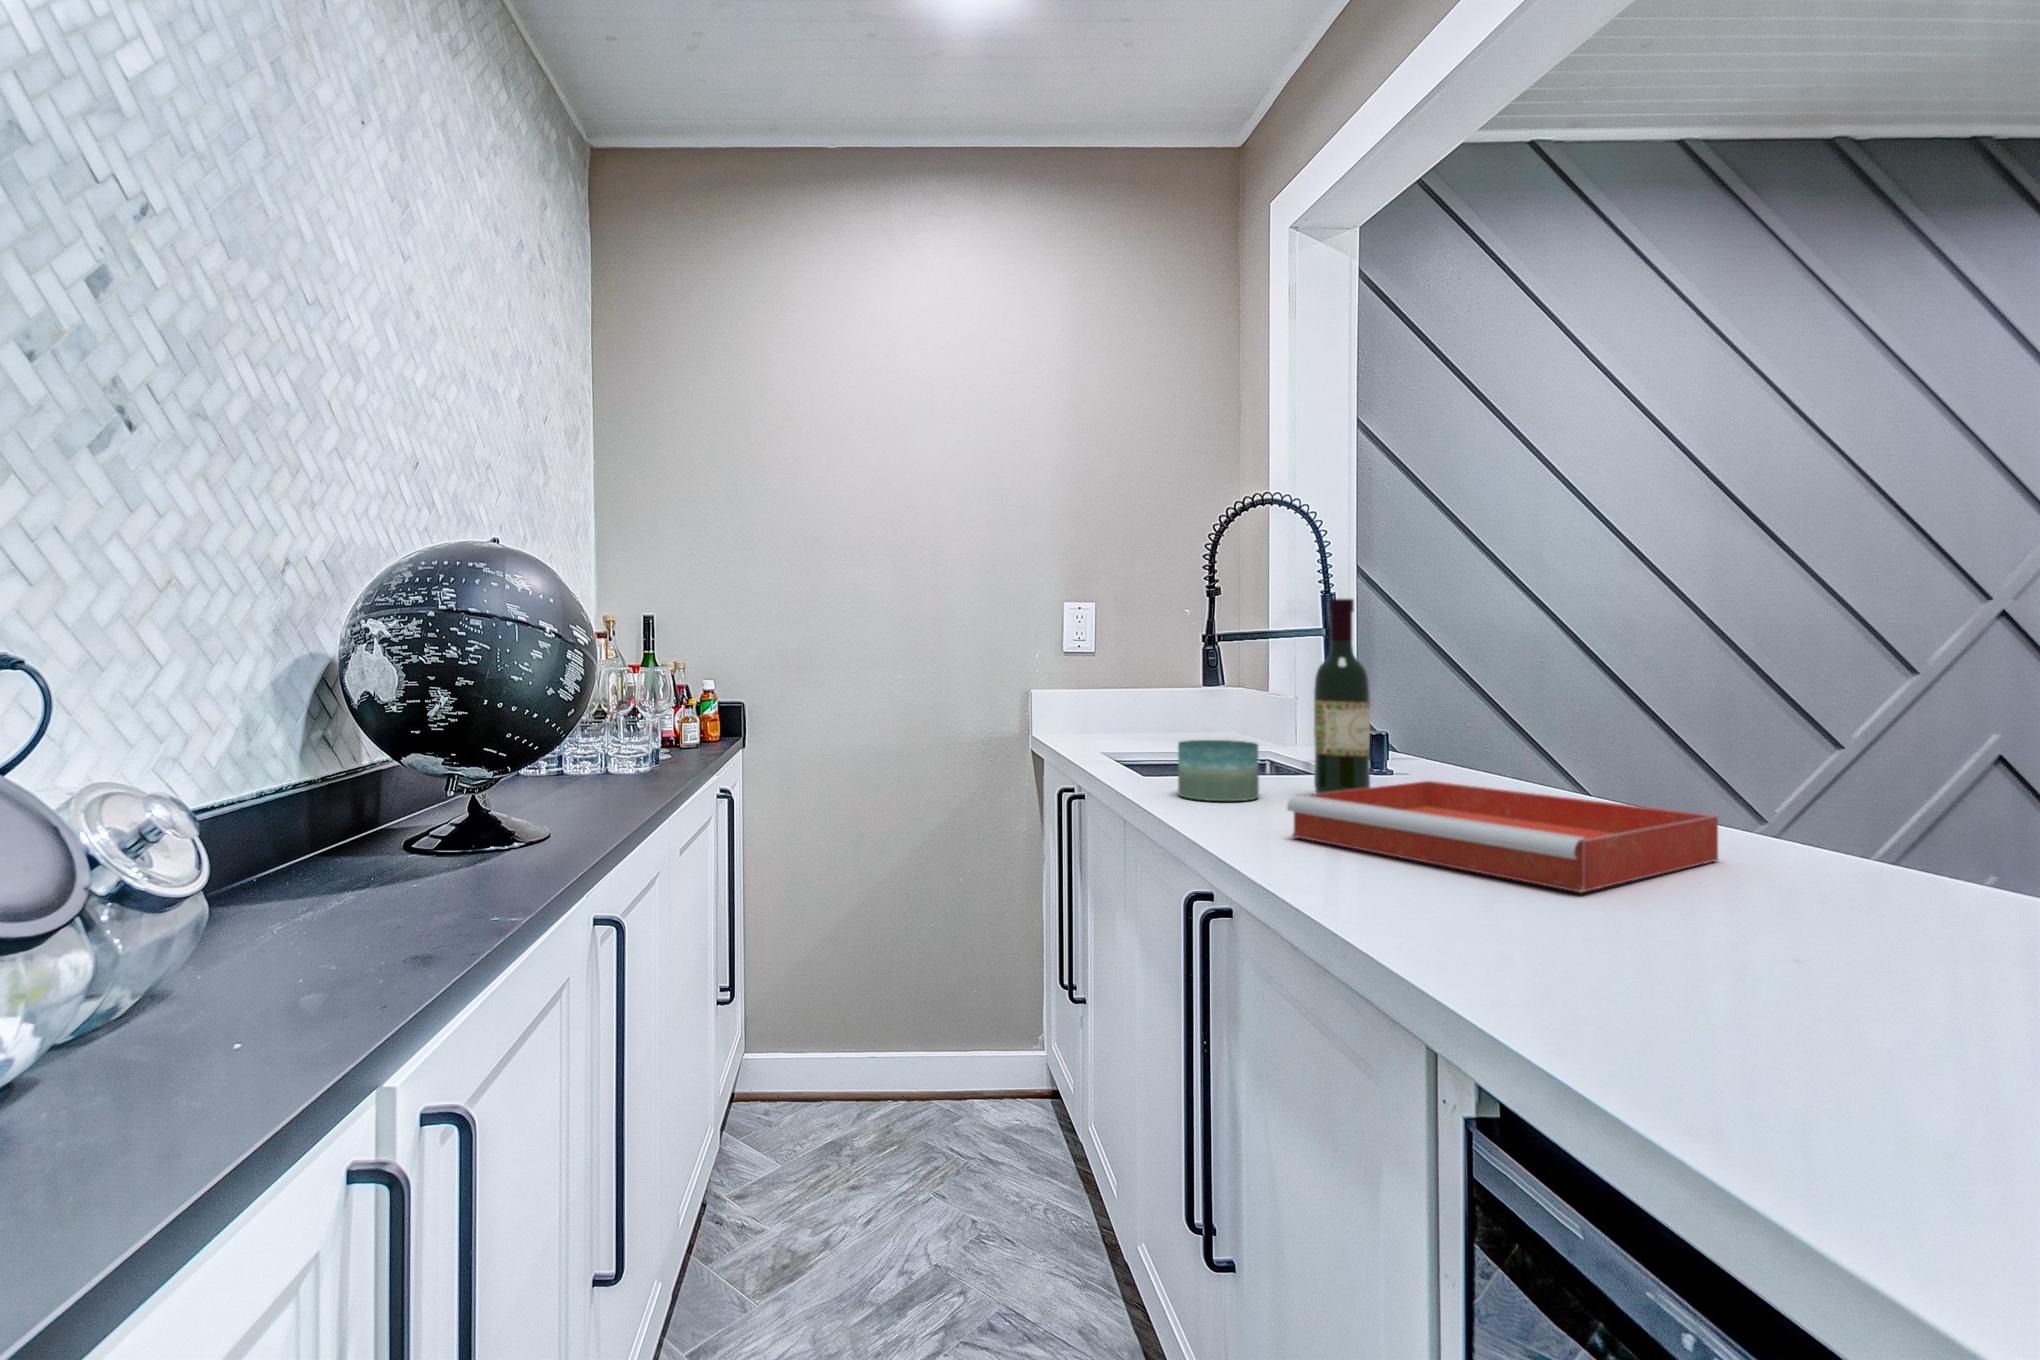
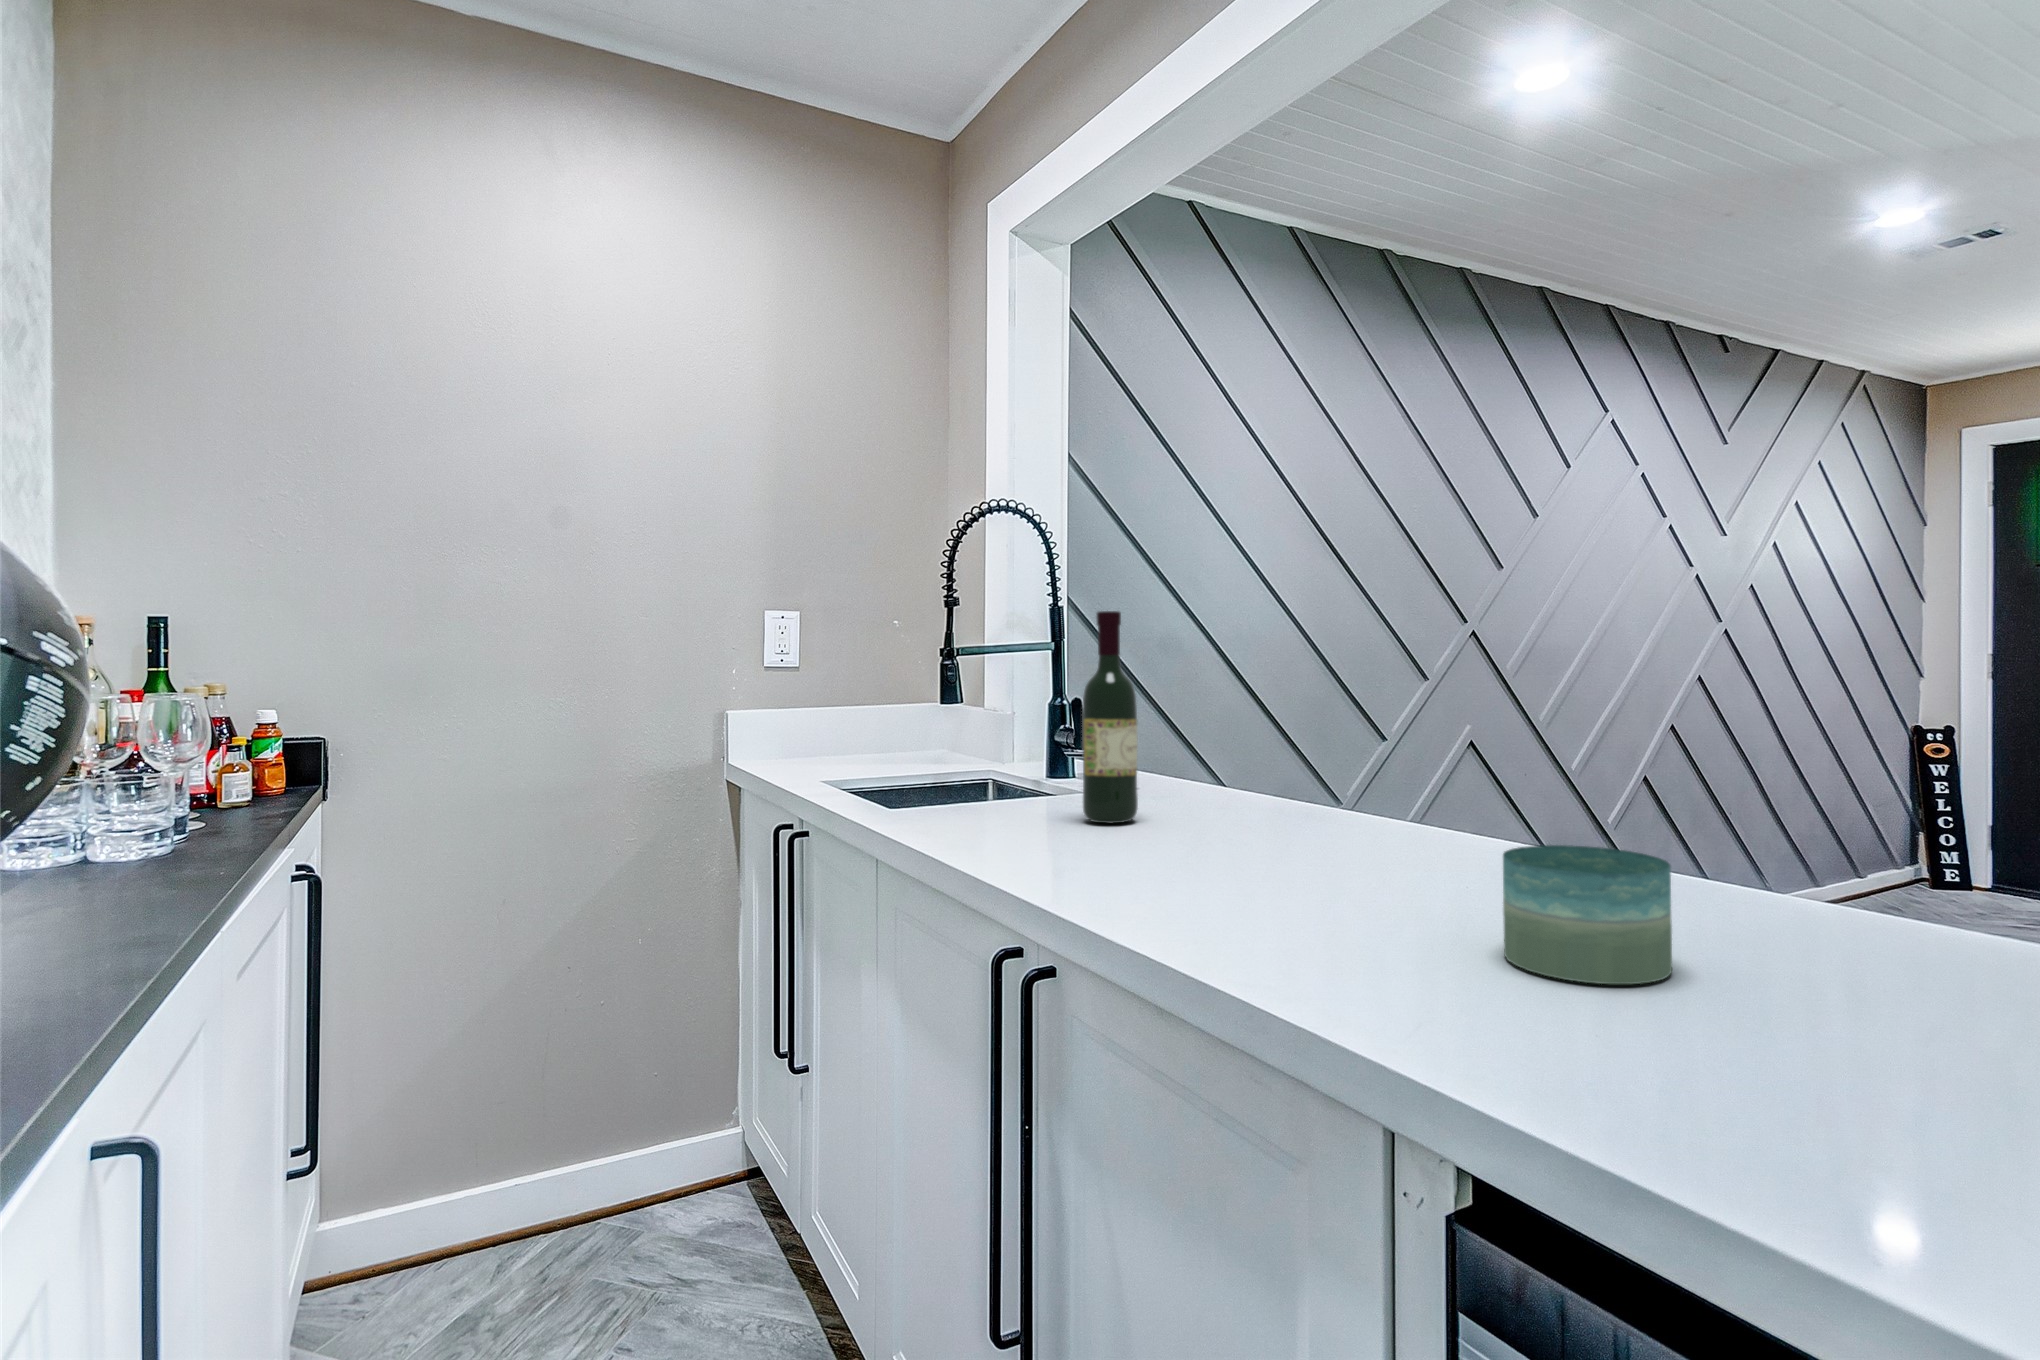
candle: present [1178,740,1259,801] -> present [1503,845,1672,984]
tray: present [1287,781,1718,892] -> none [1094,798,1474,910]

